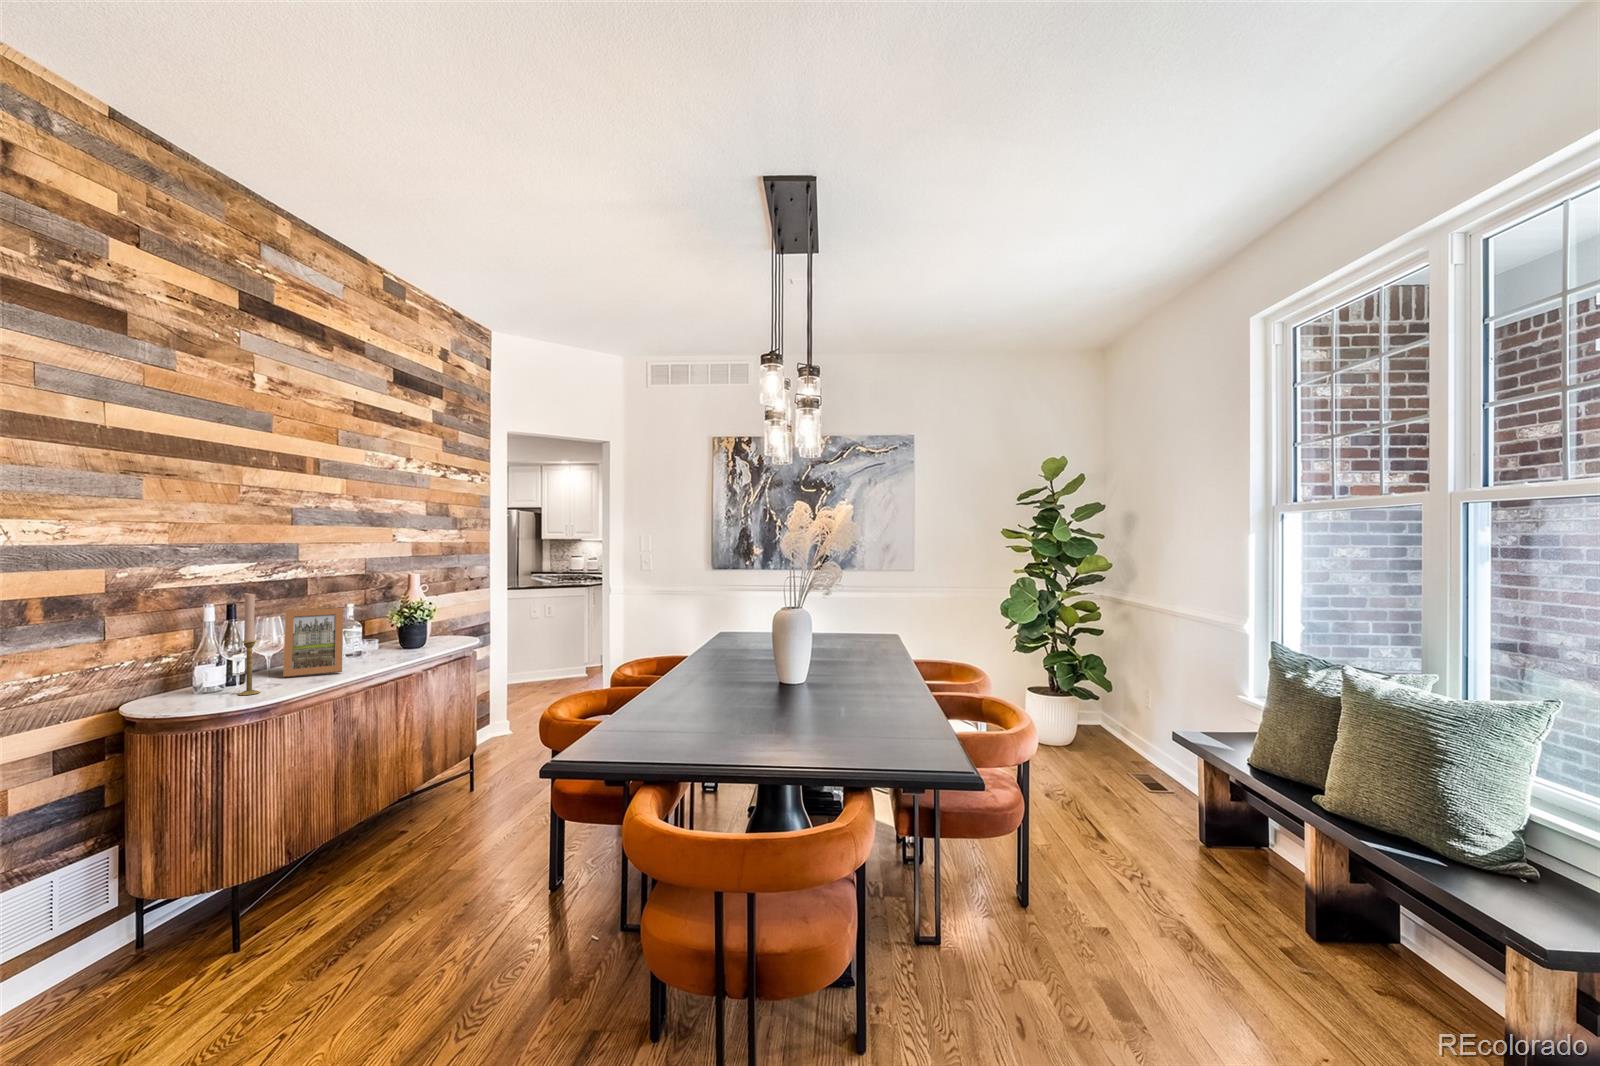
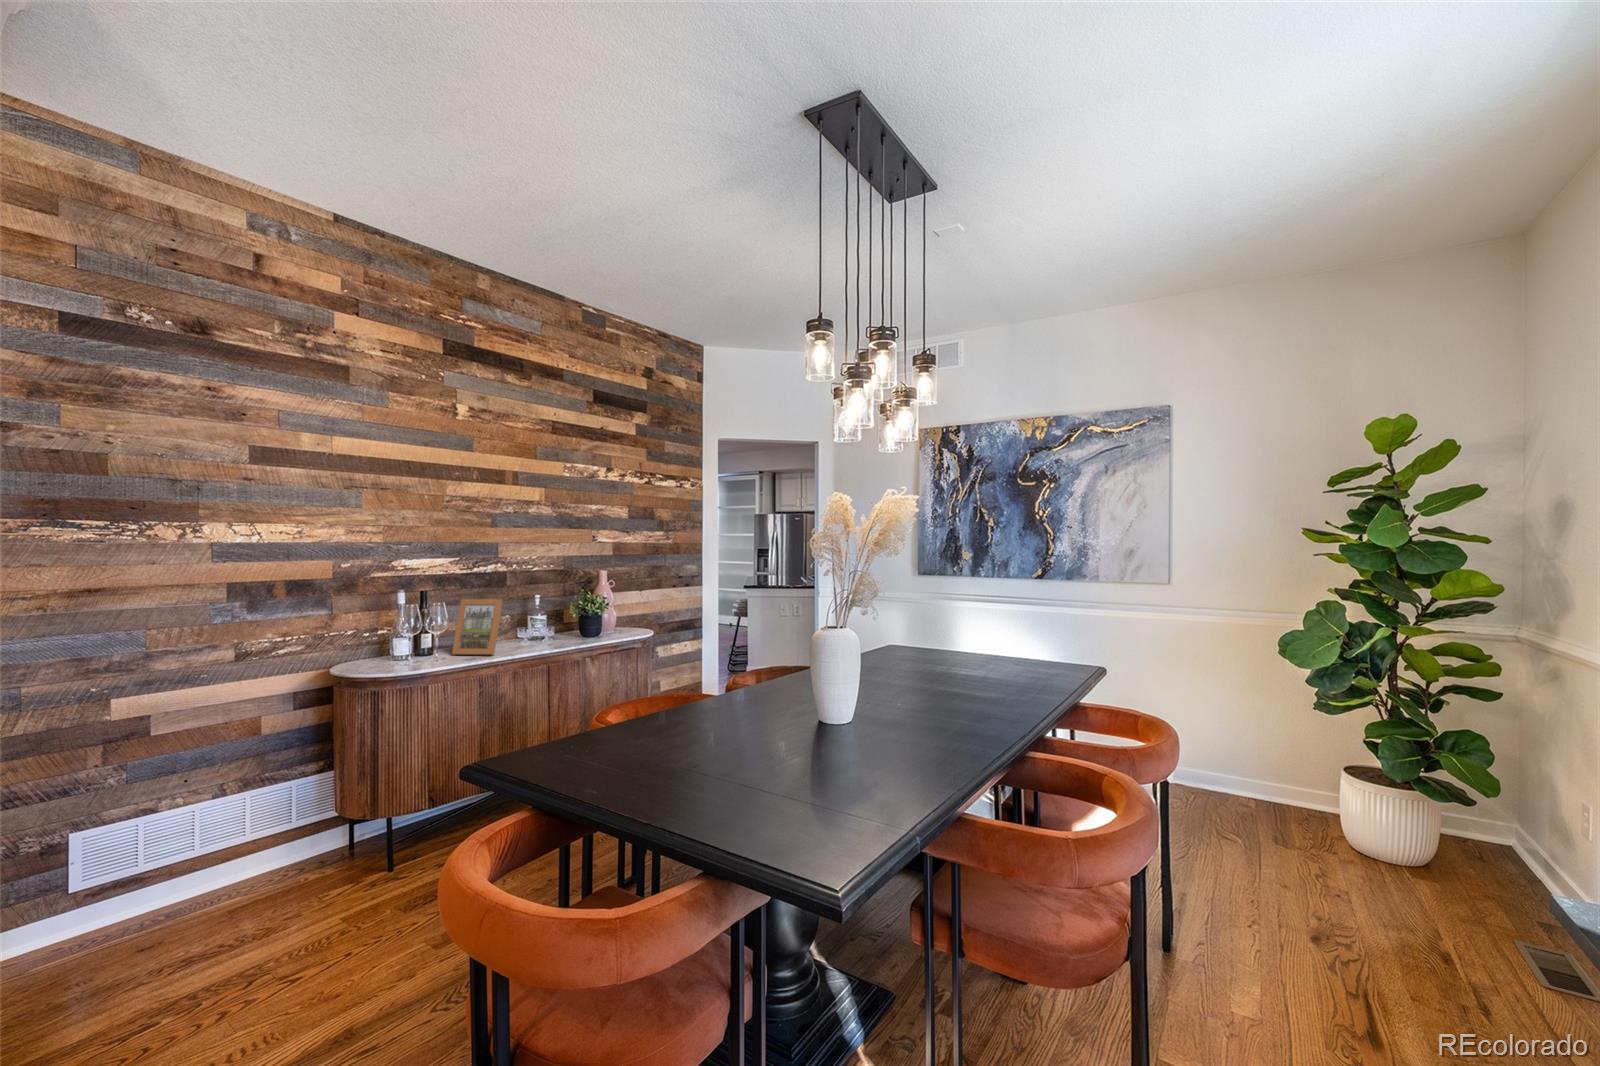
candlestick: present [238,593,260,695] -> none [399,584,416,668]

